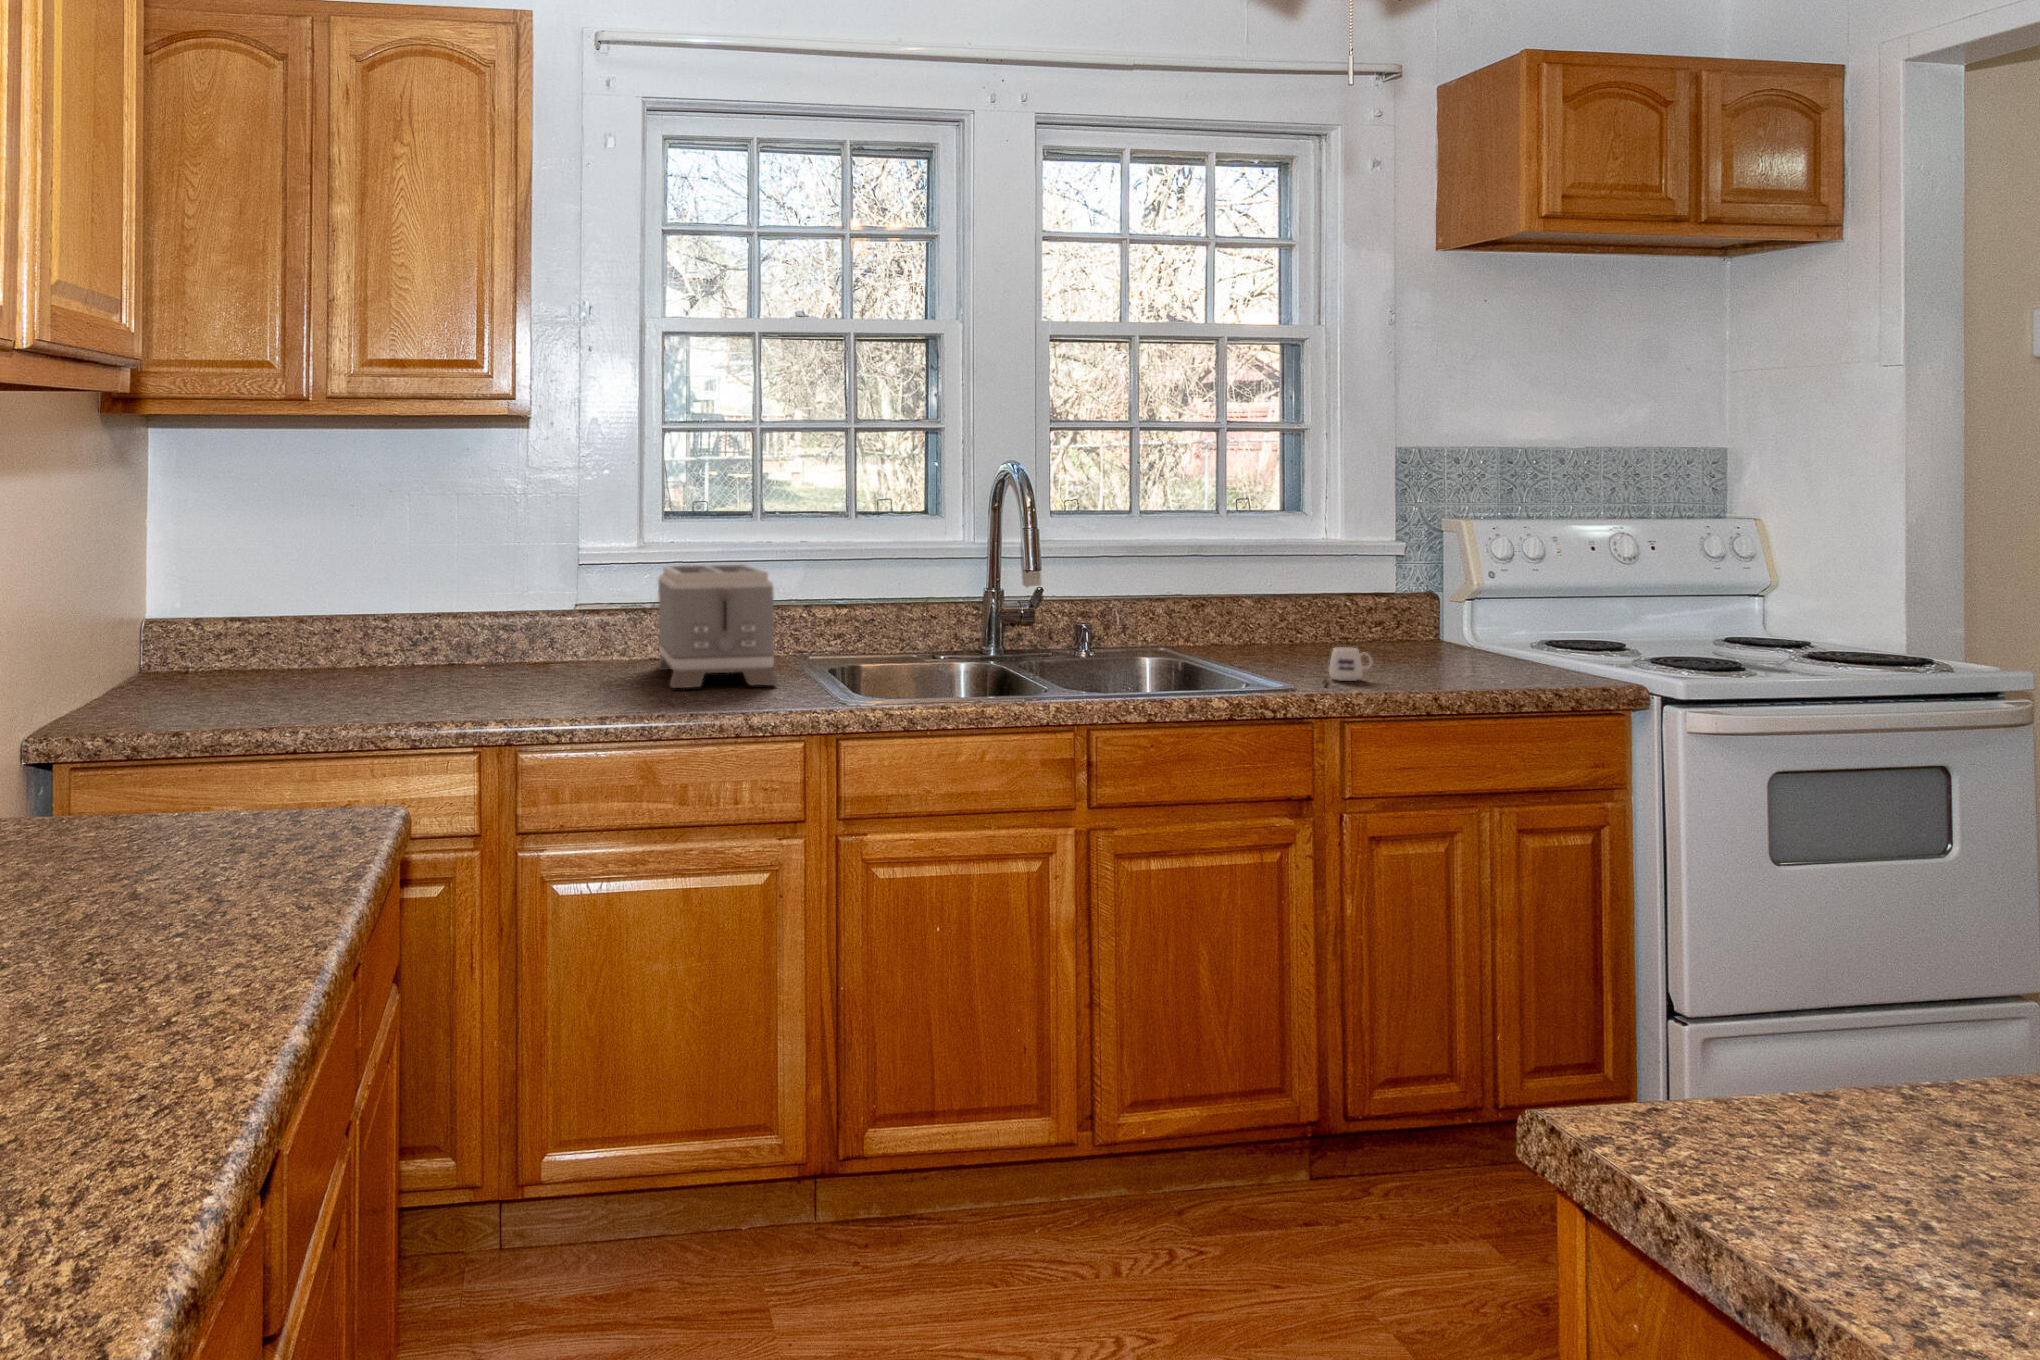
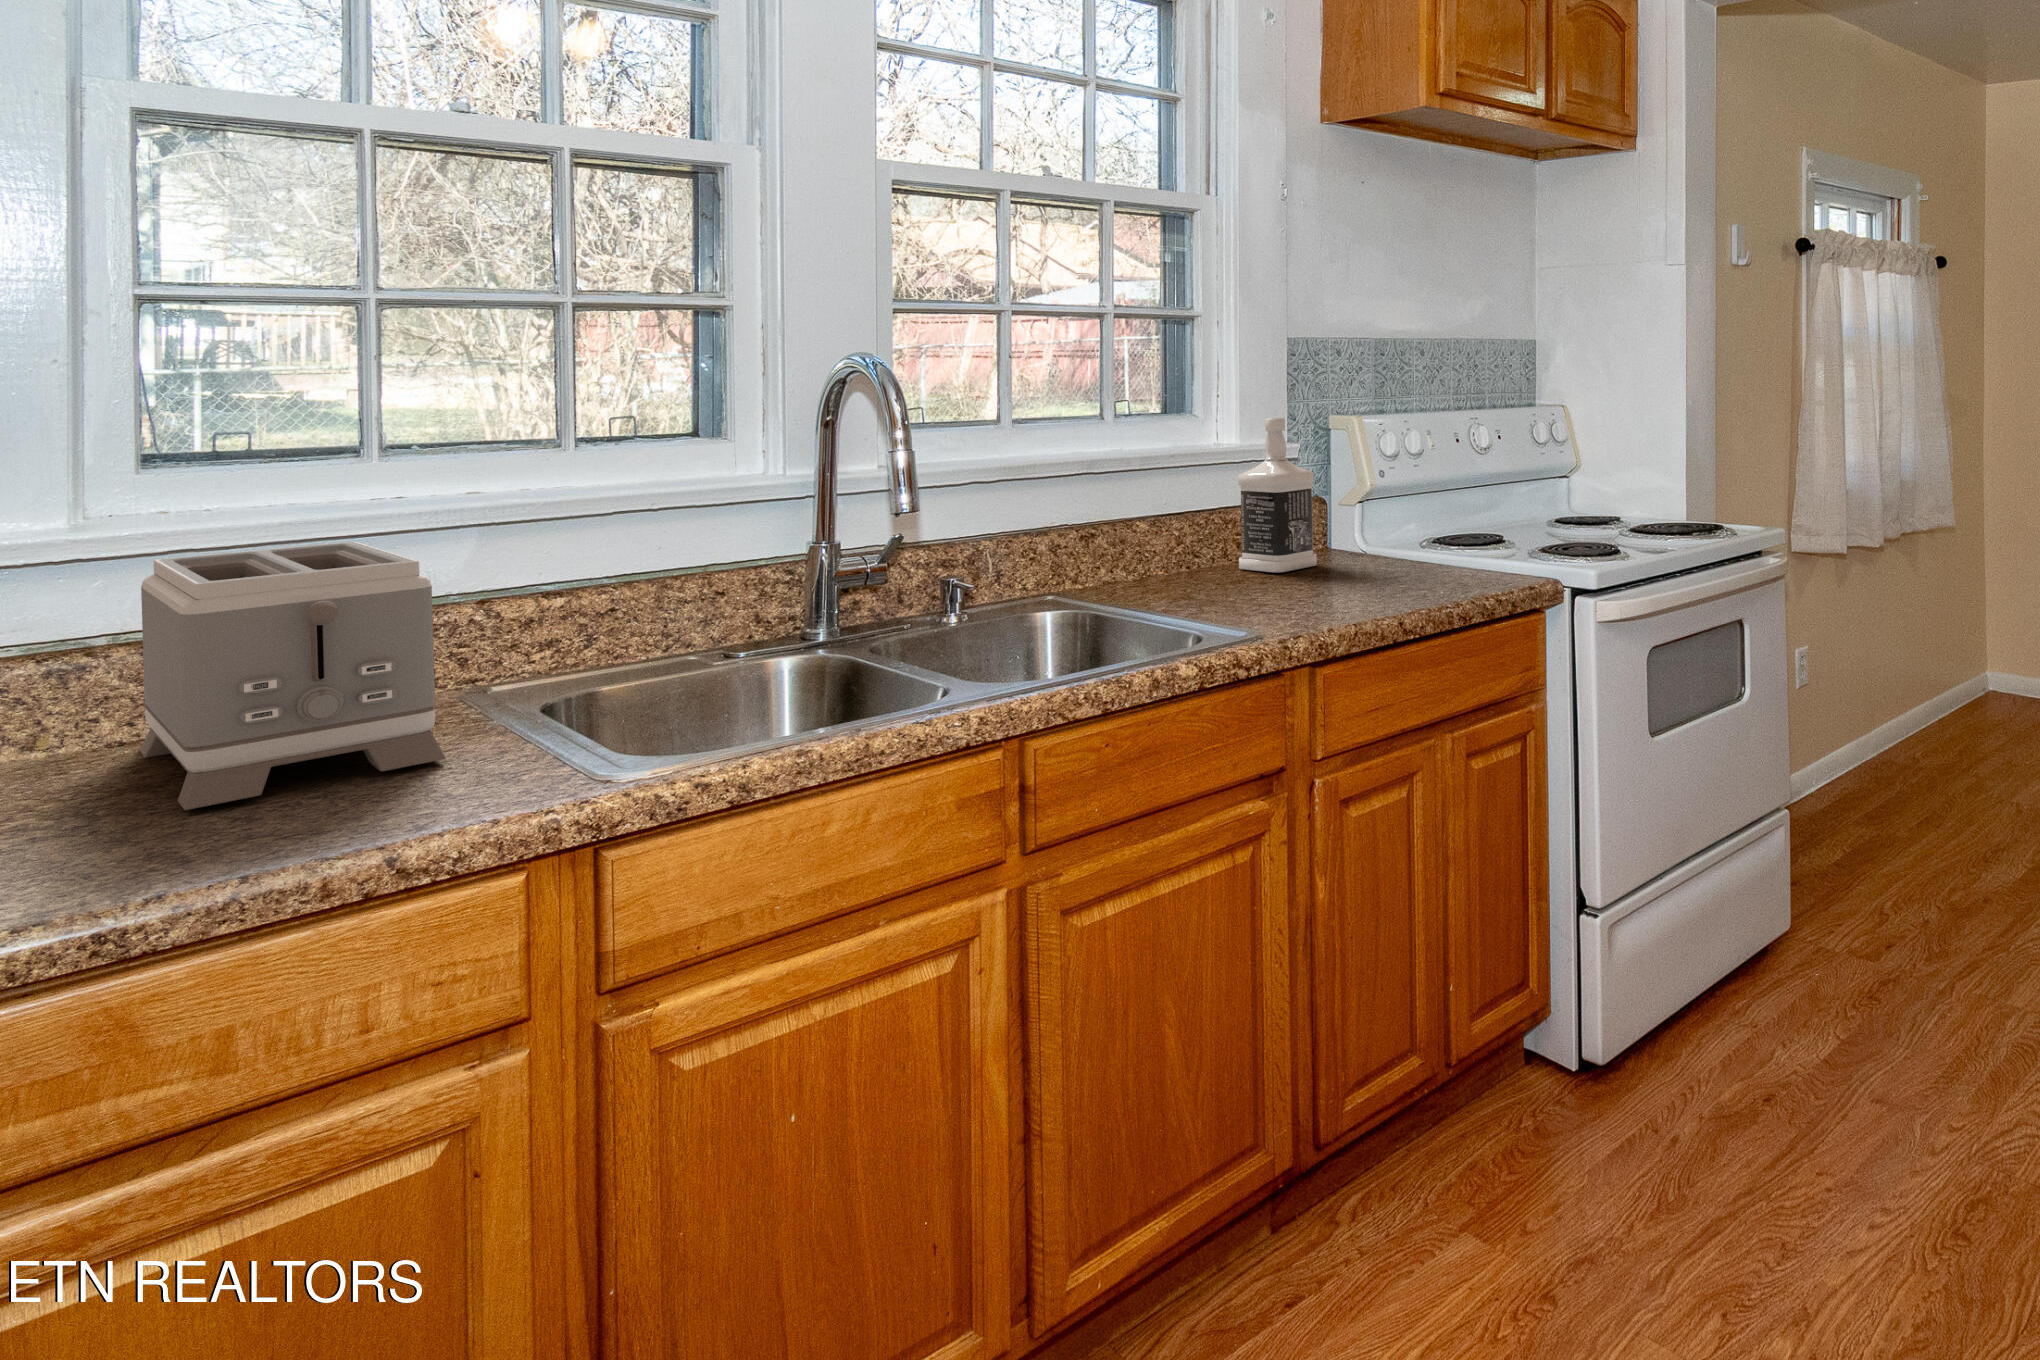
bottle: none [1333,518,1405,652] -> present [1238,418,1316,573]
mug: present [1323,647,1372,684] -> none [1280,576,1328,627]

